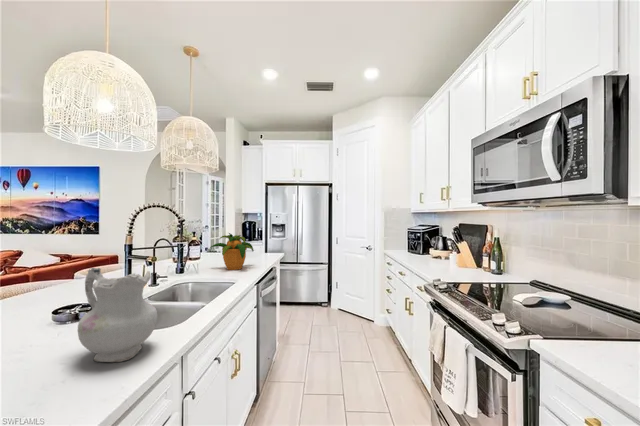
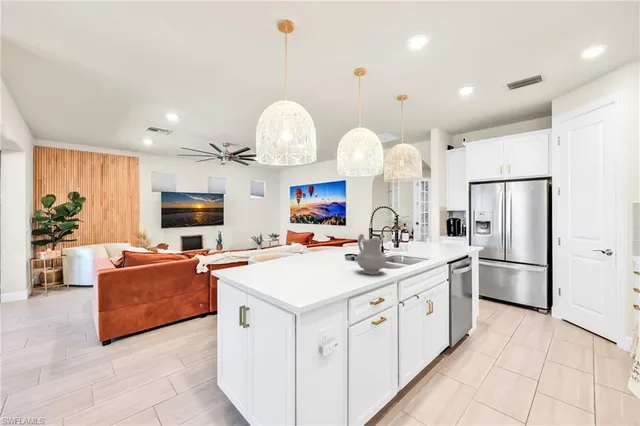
potted plant: present [210,233,254,270] -> none [415,224,450,251]

